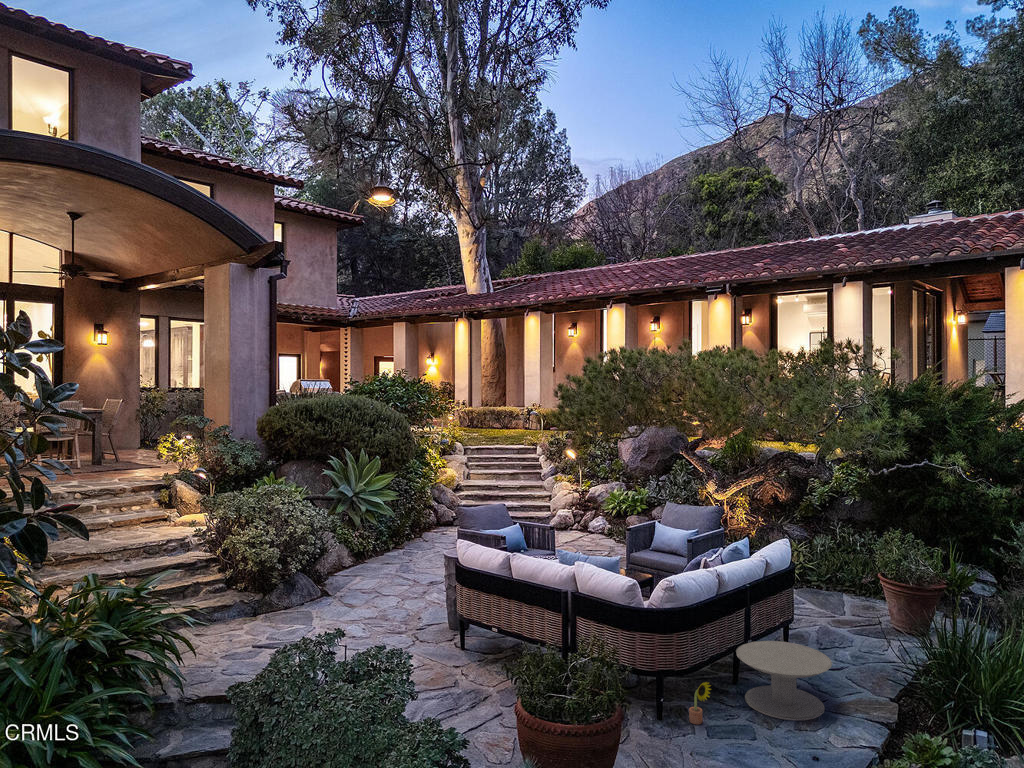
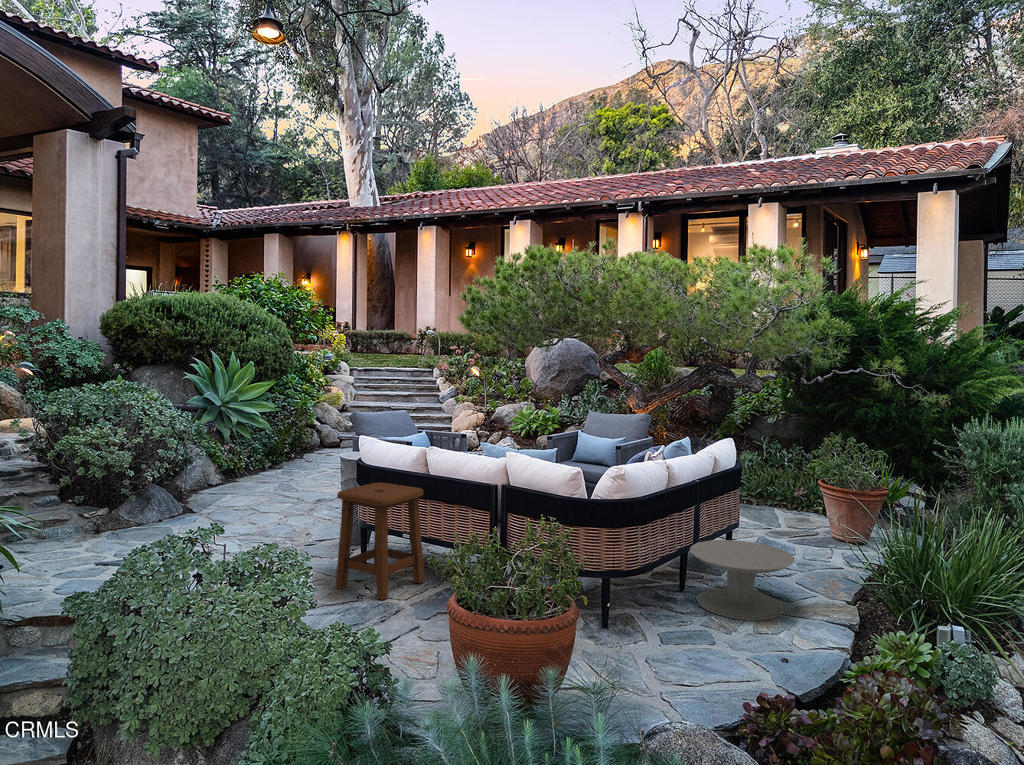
stool: none [437,583,509,686] -> present [336,483,425,599]
decorative plant: present [689,682,711,724] -> none [642,580,669,629]

